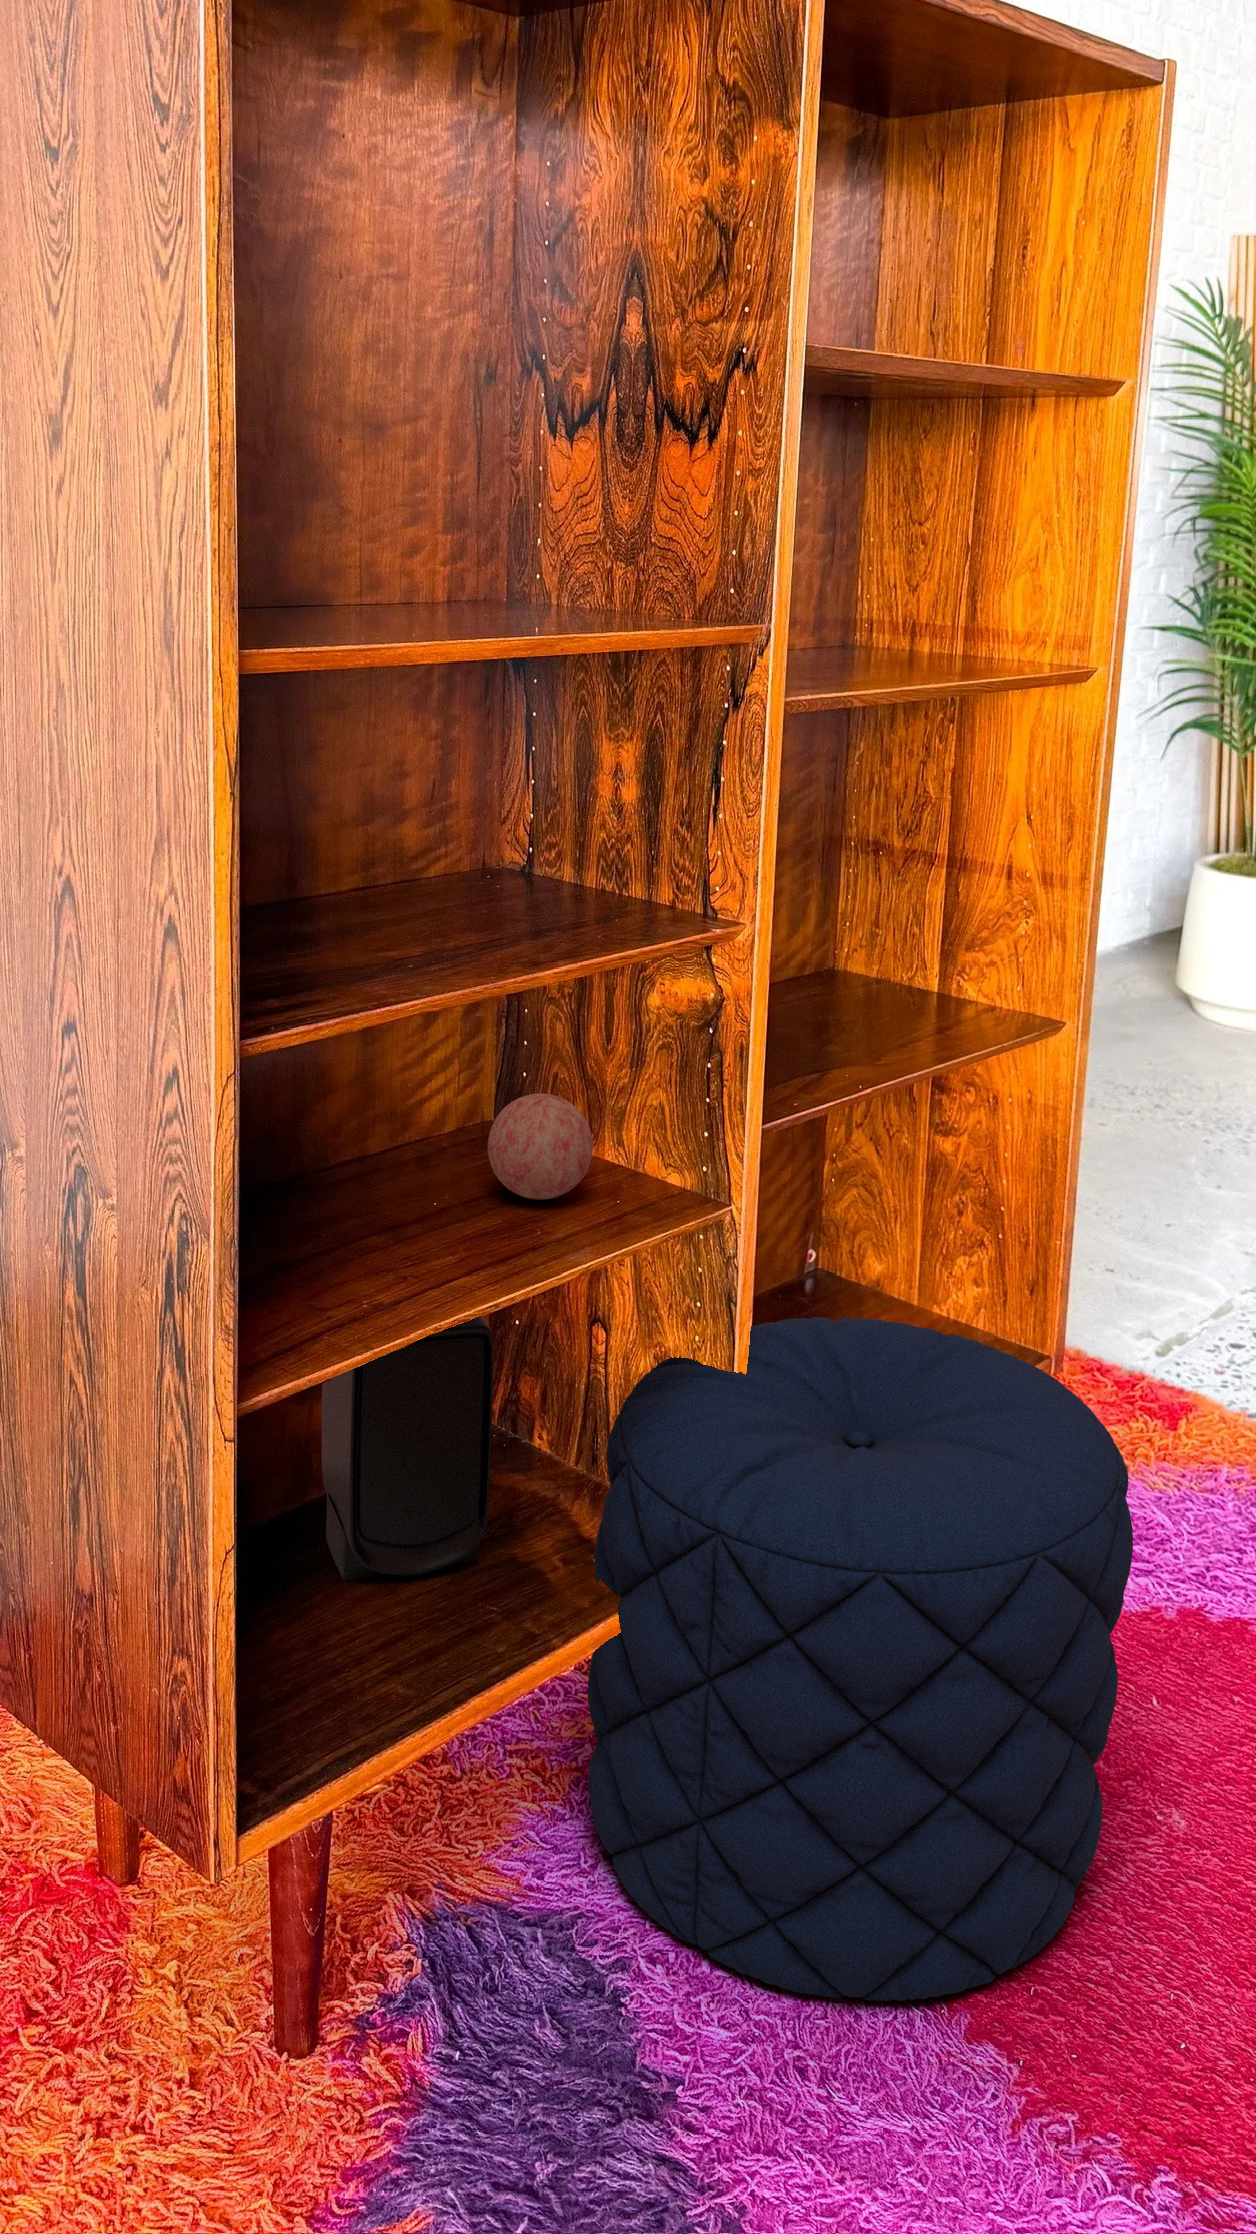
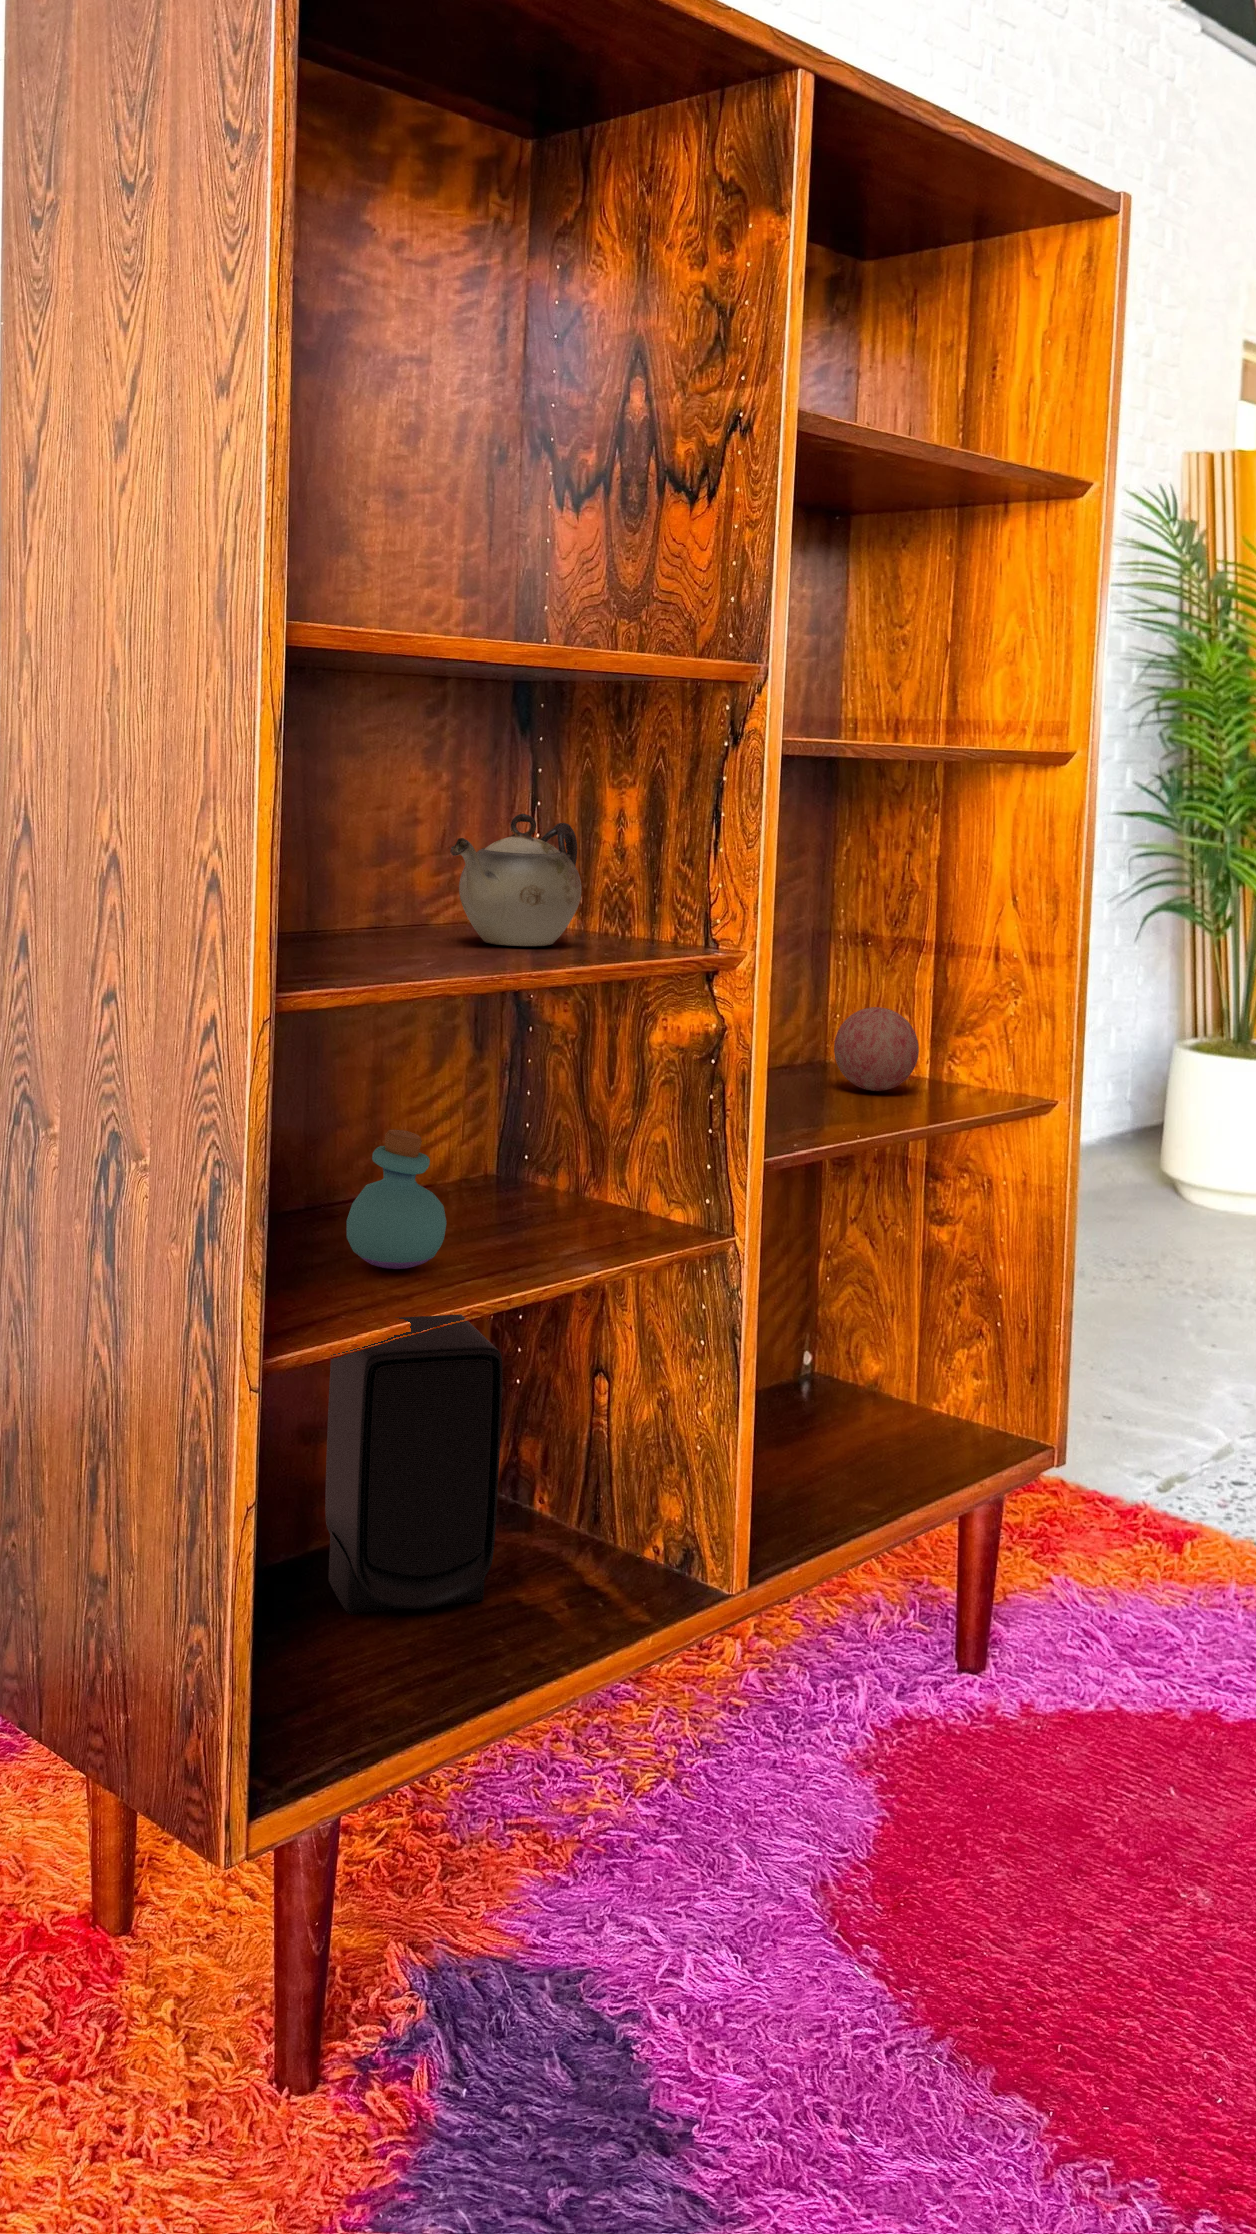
teapot: none [433,780,571,919] -> present [450,814,582,946]
decorative ball: present [488,1094,593,1200] -> present [834,1007,919,1091]
perfume bottle: none [331,1123,433,1265] -> present [347,1130,447,1269]
pouf: present [588,1317,1133,2001] -> none [594,1372,1144,2050]

